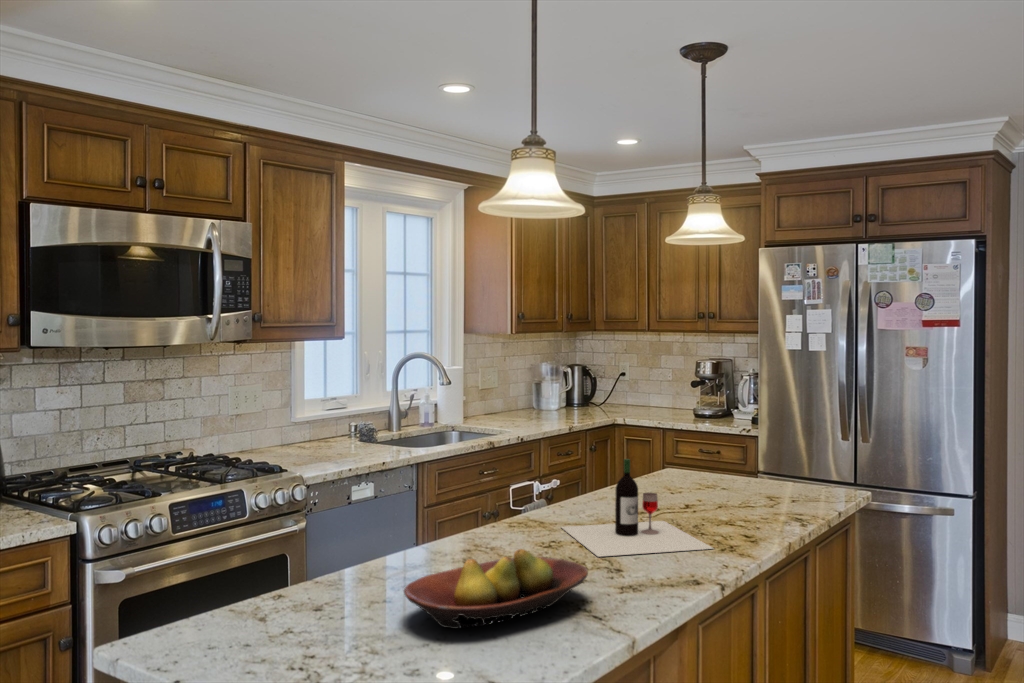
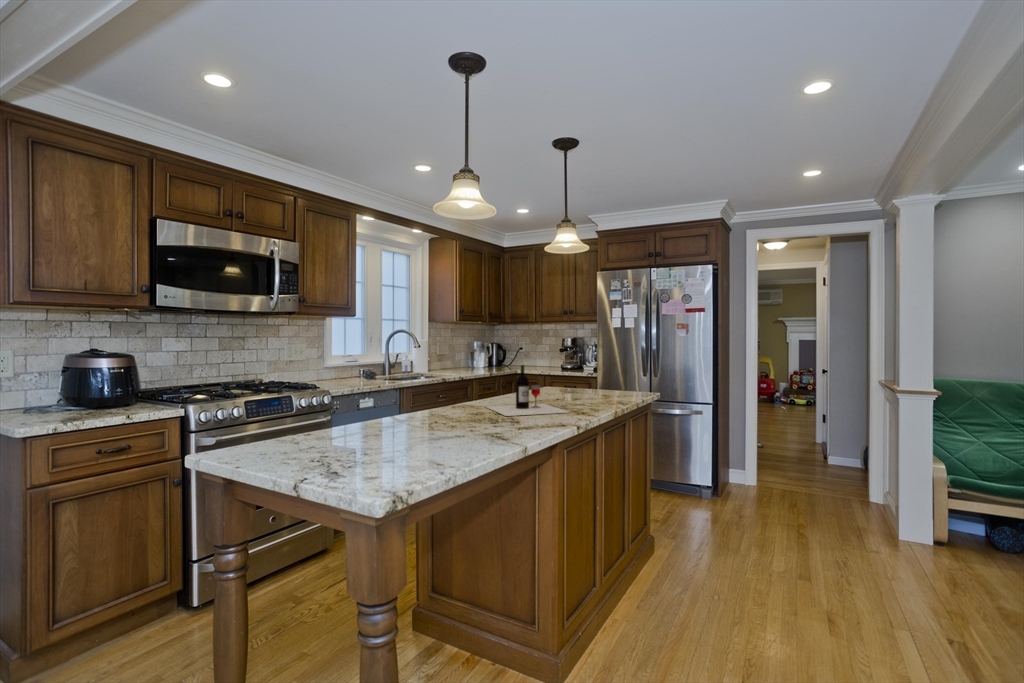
fruit bowl: present [404,549,588,629] -> none [390,401,500,442]

